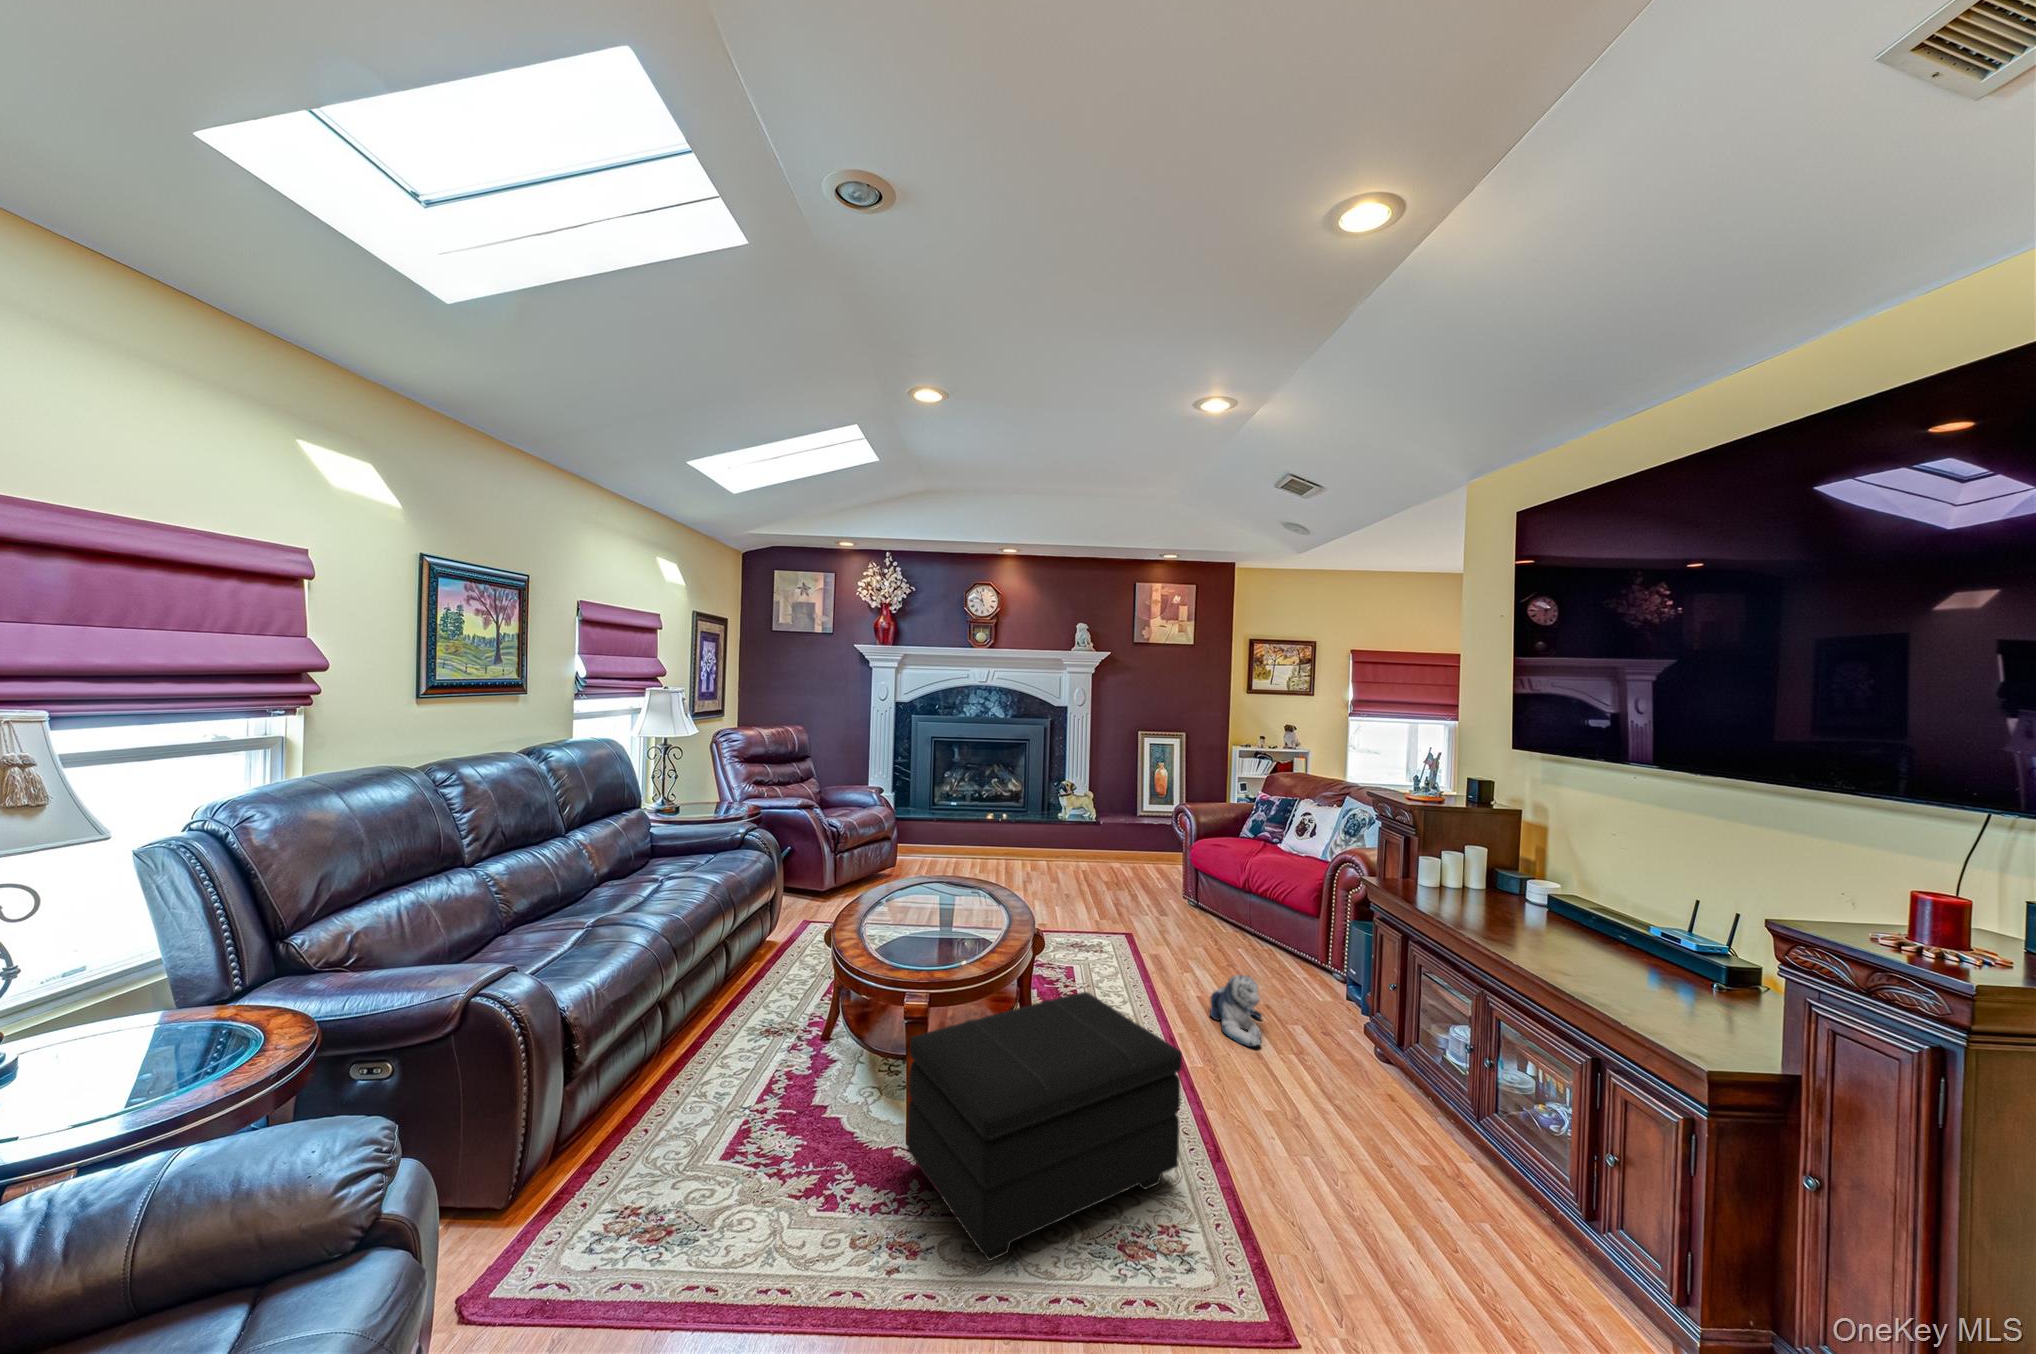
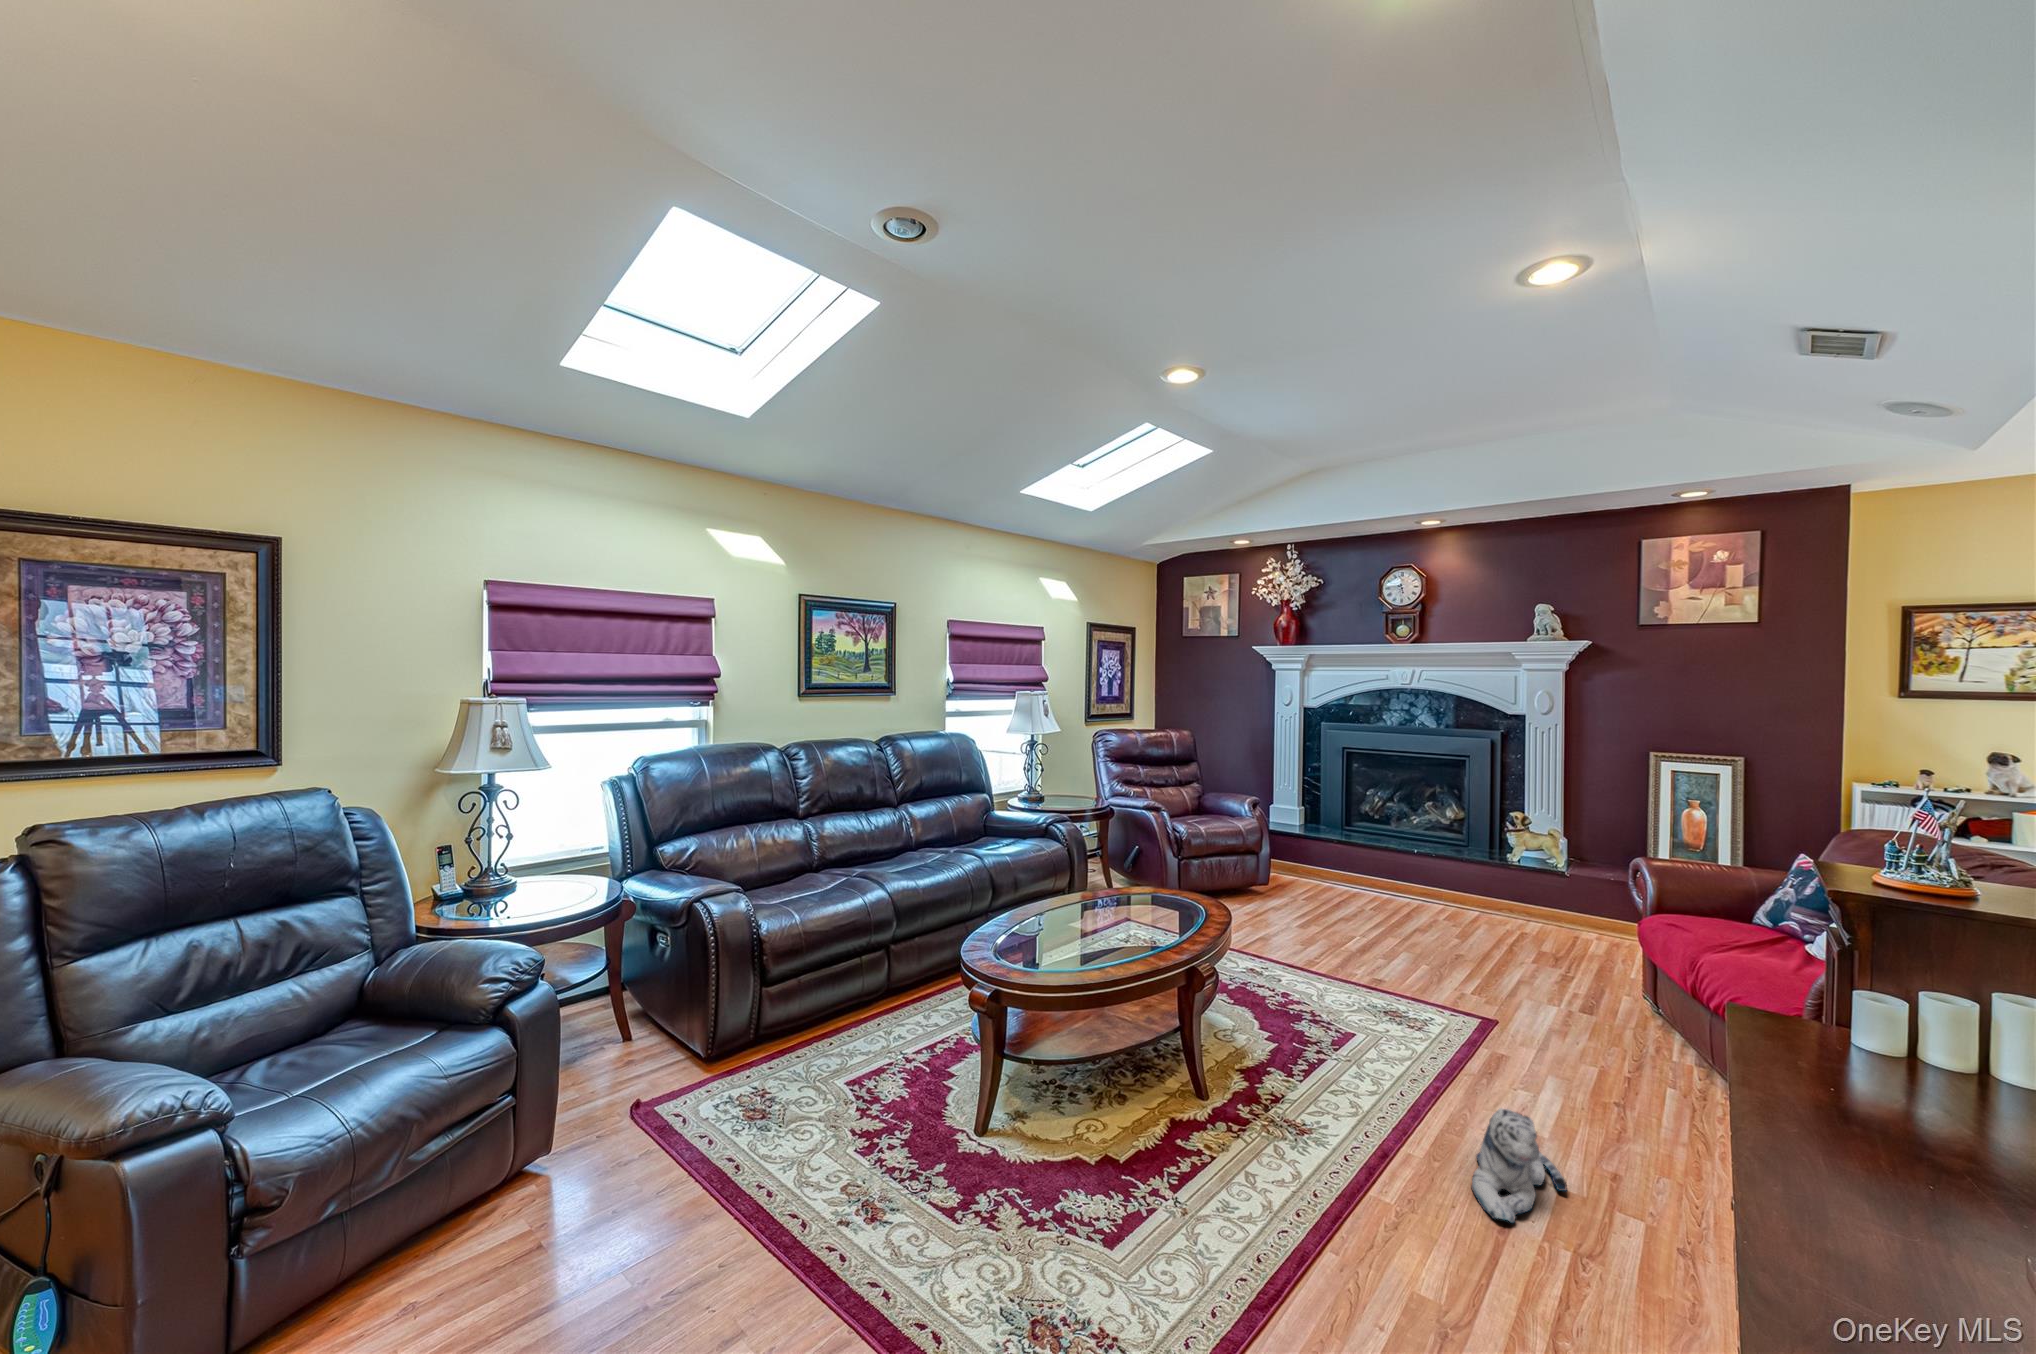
footstool: present [907,992,1182,1261] -> none [899,1024,1174,1292]

